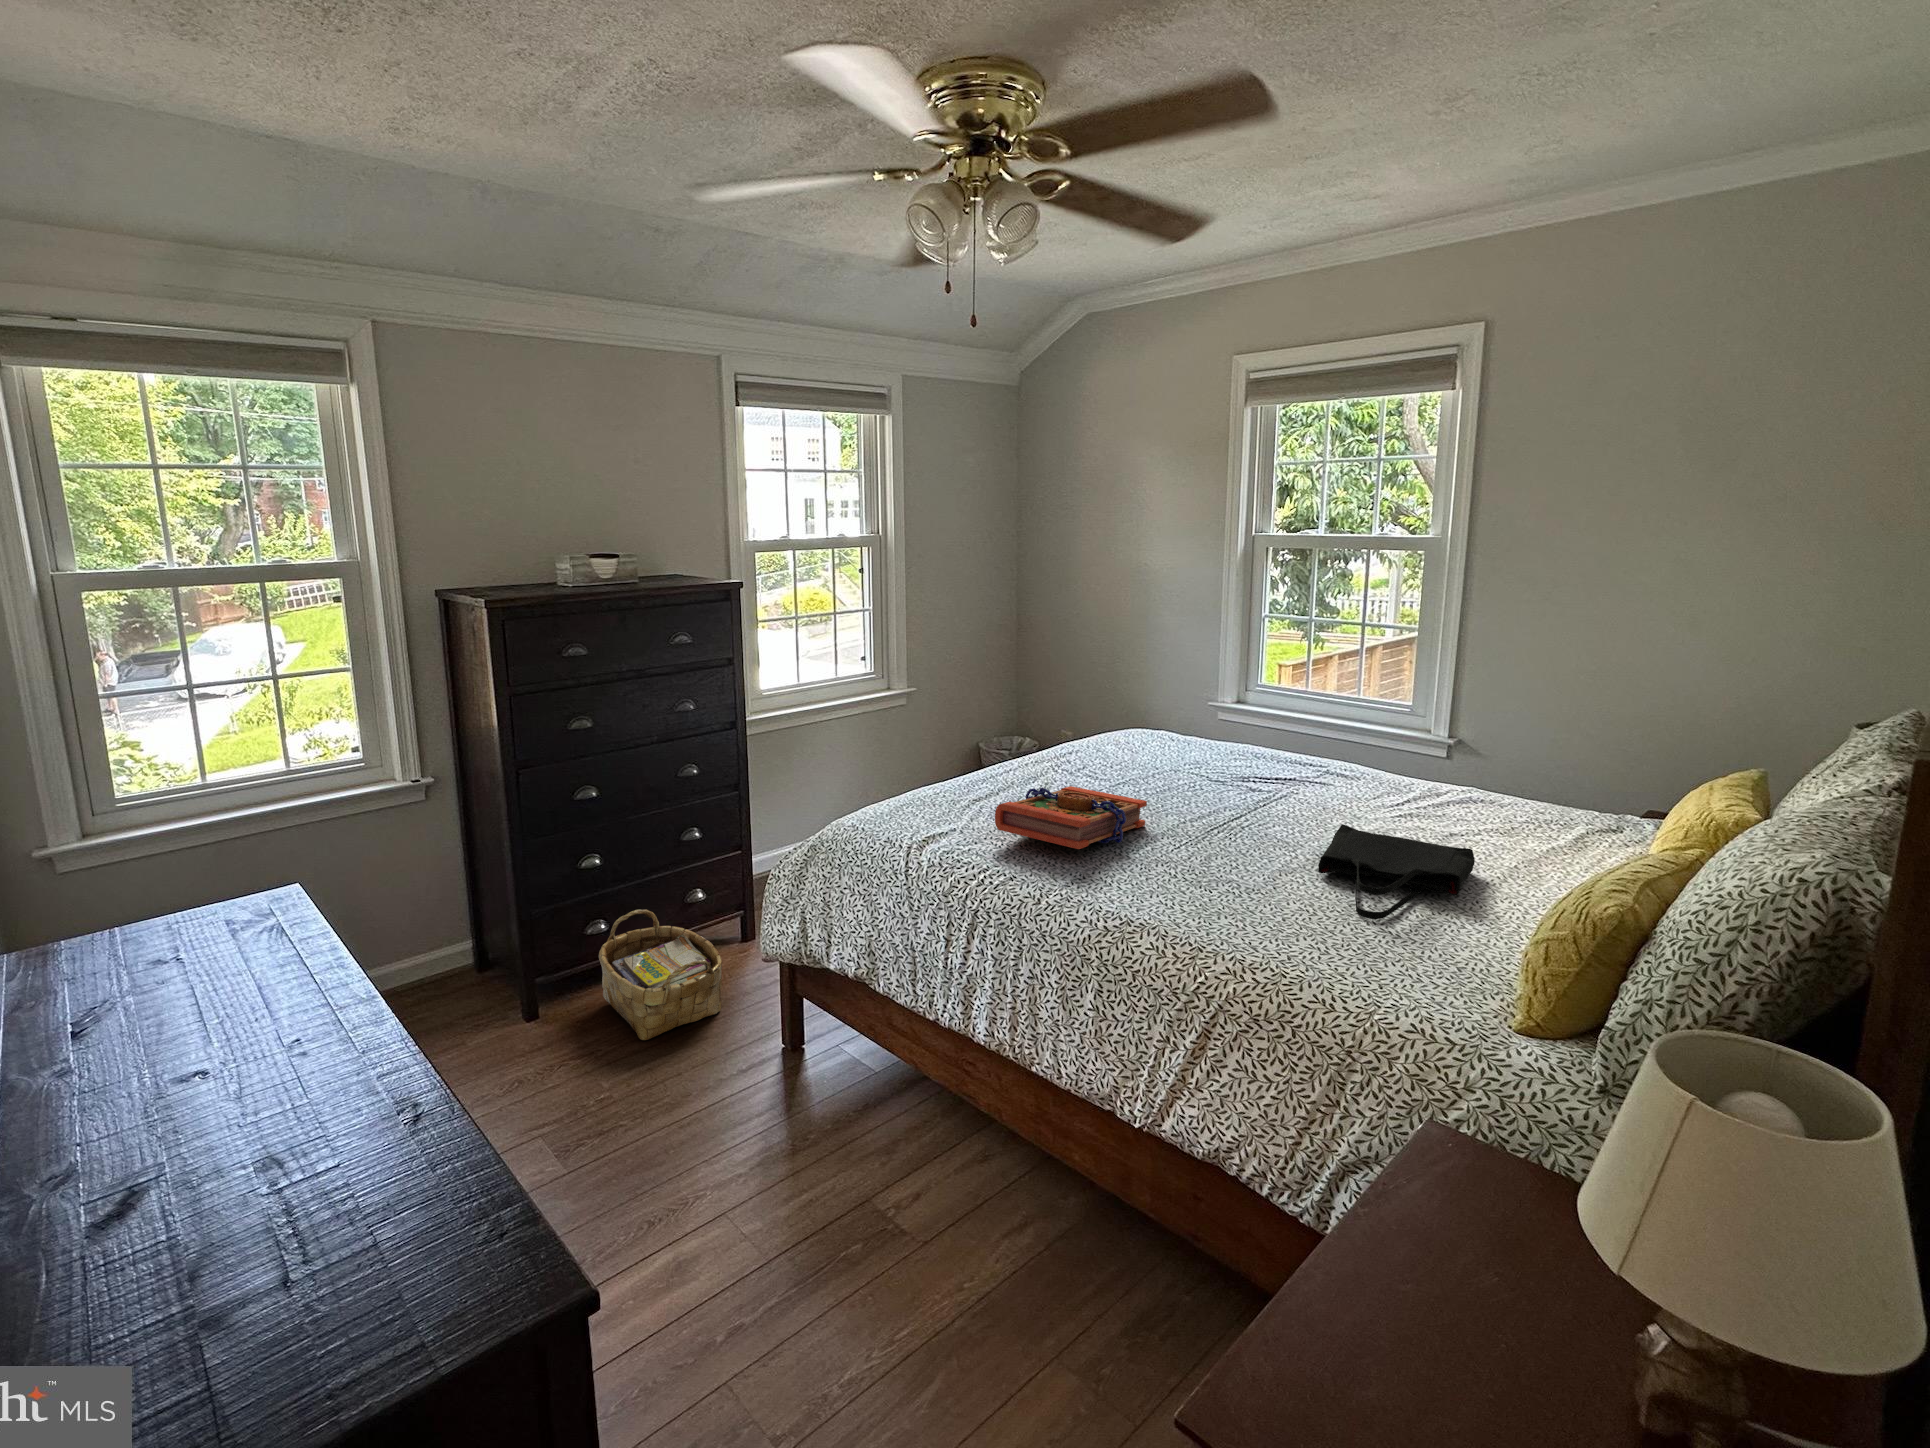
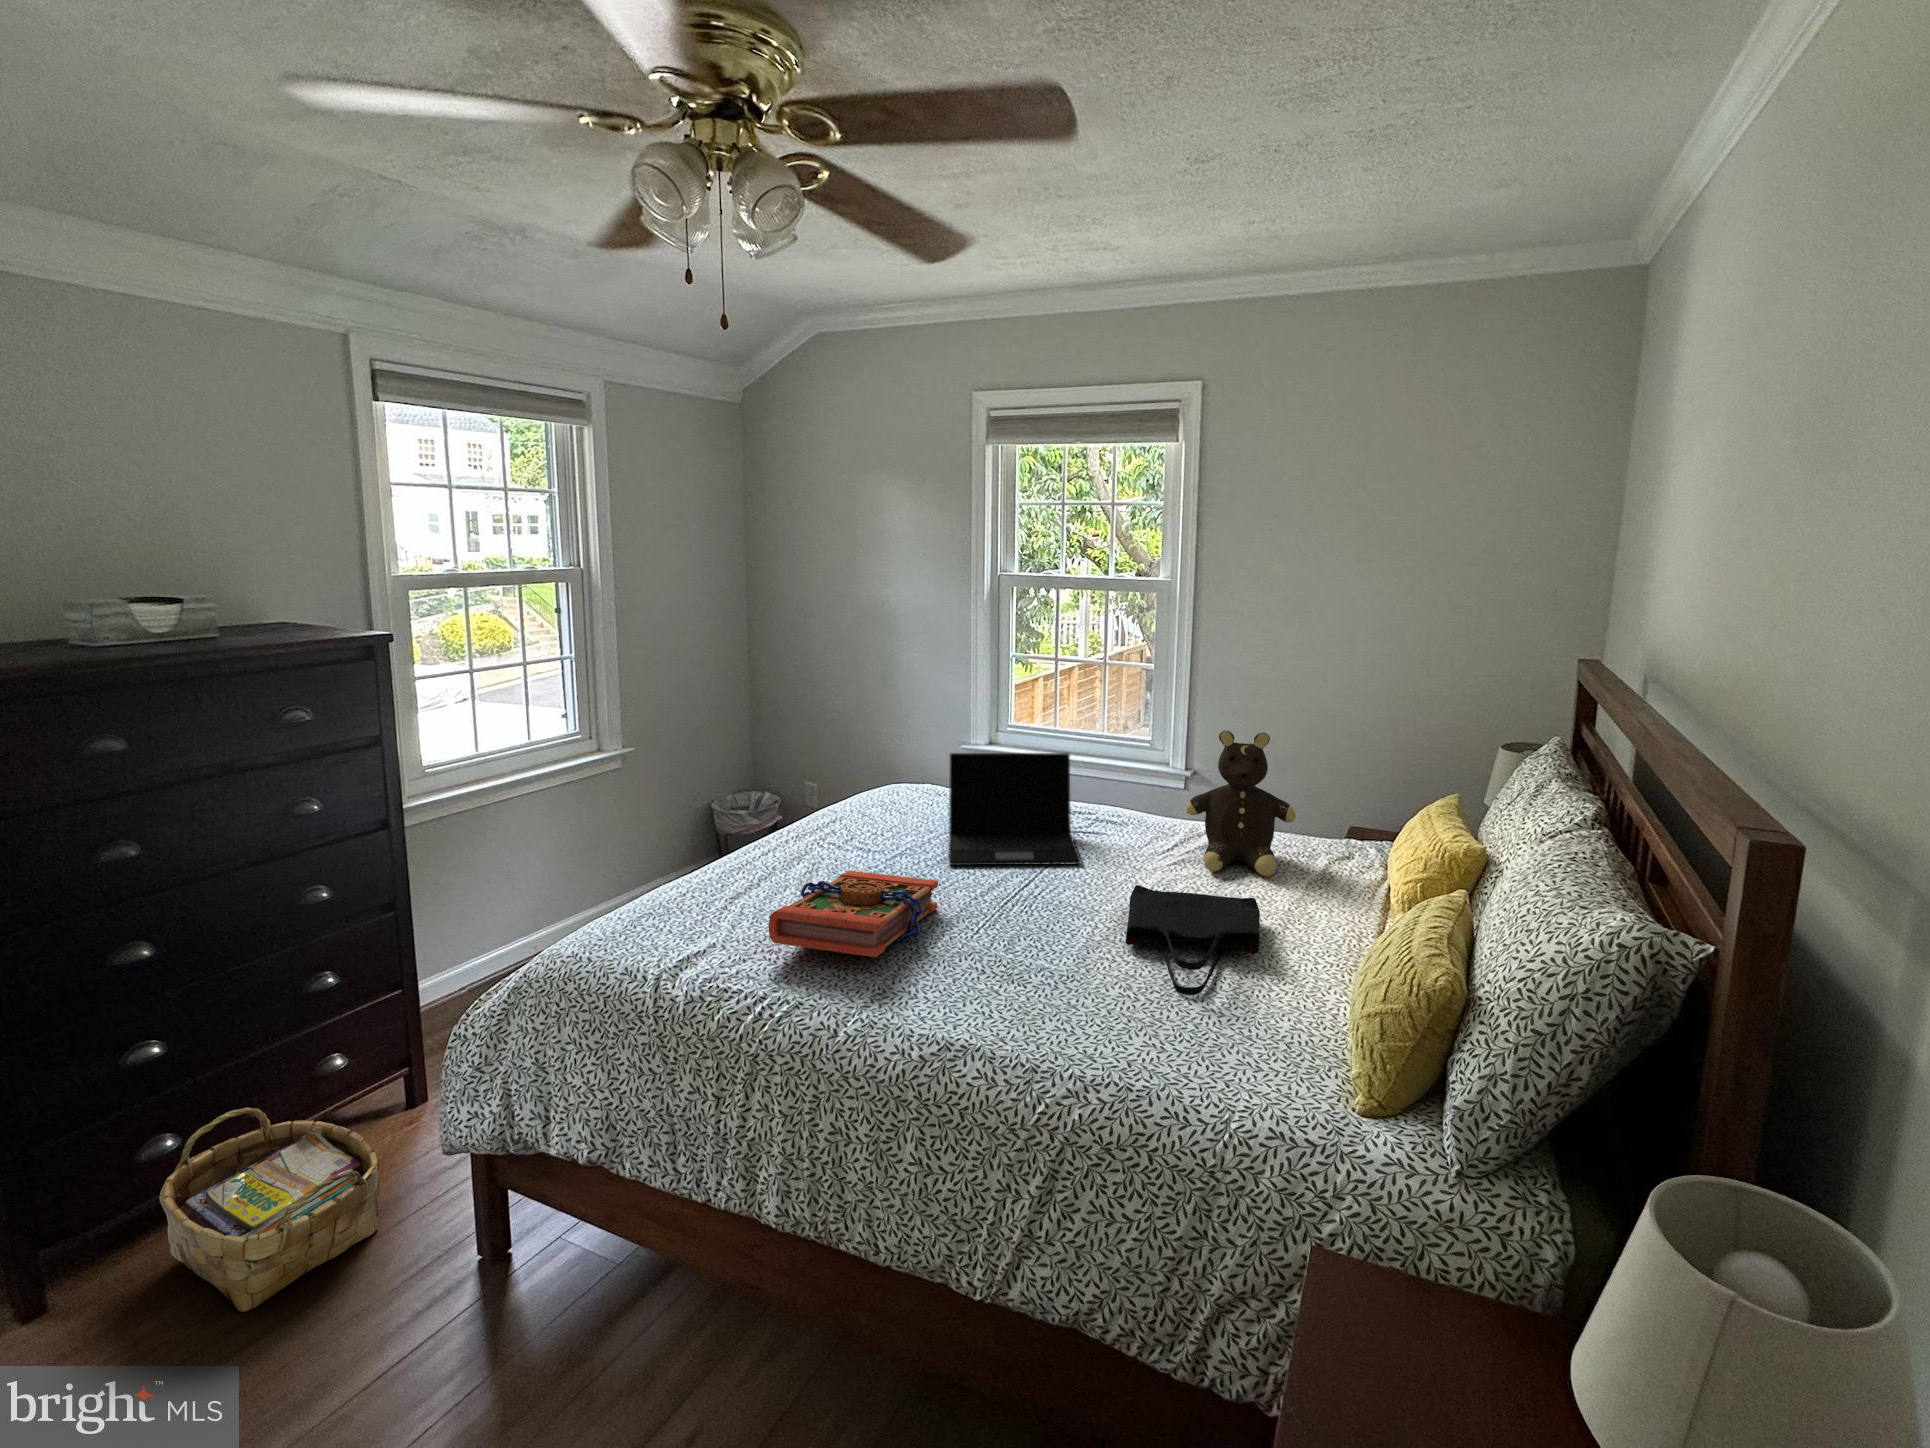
teddy bear: none [1419,686,1549,838] -> present [1186,731,1296,876]
laptop: none [1165,697,1298,807] -> present [949,753,1081,865]

